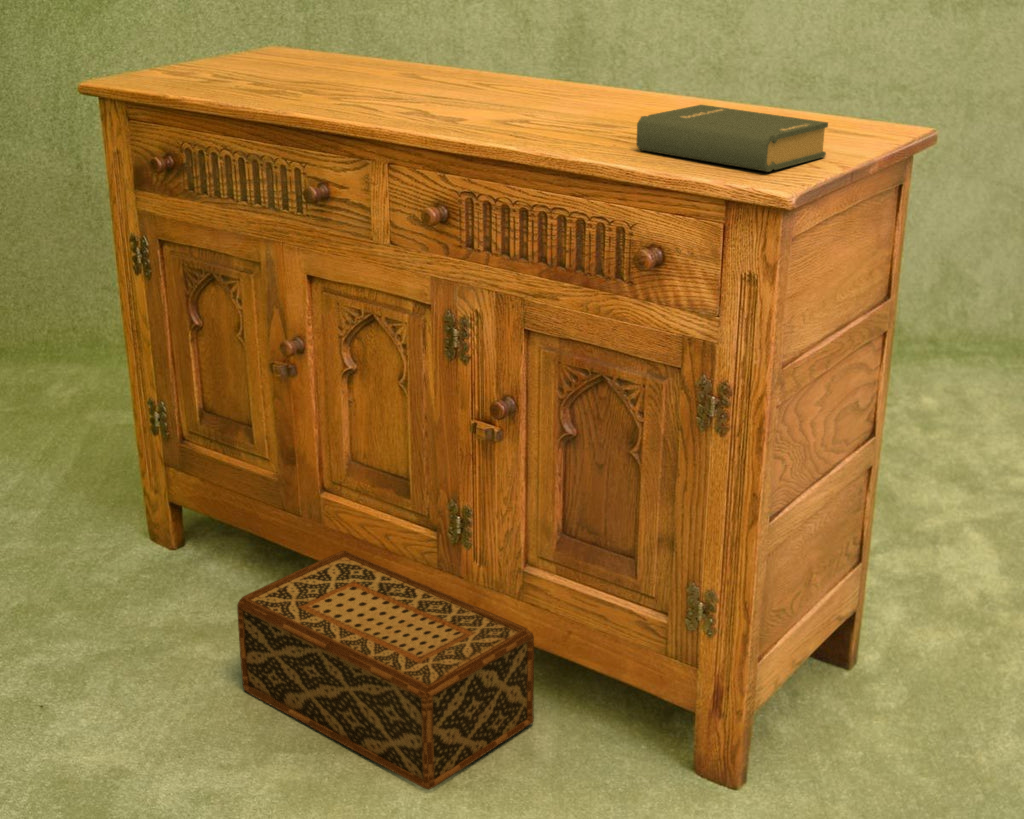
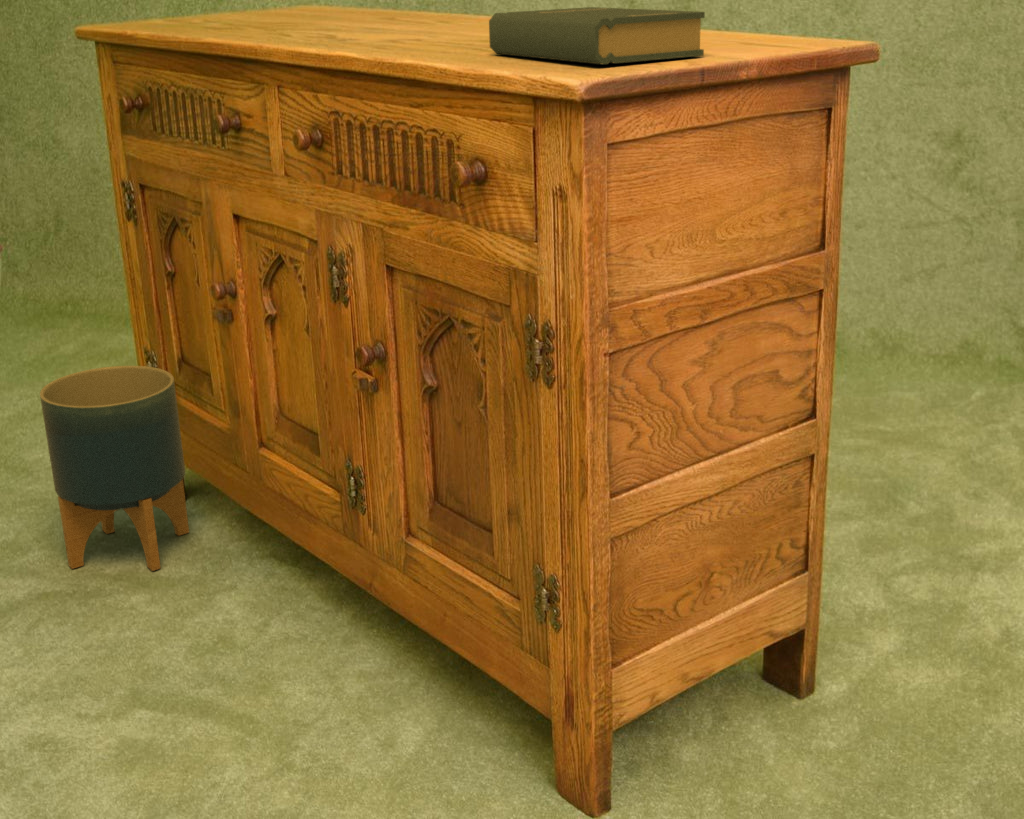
planter: none [90,419,227,626] -> present [40,366,189,571]
woven basket: present [237,551,534,789] -> none [125,508,404,772]

